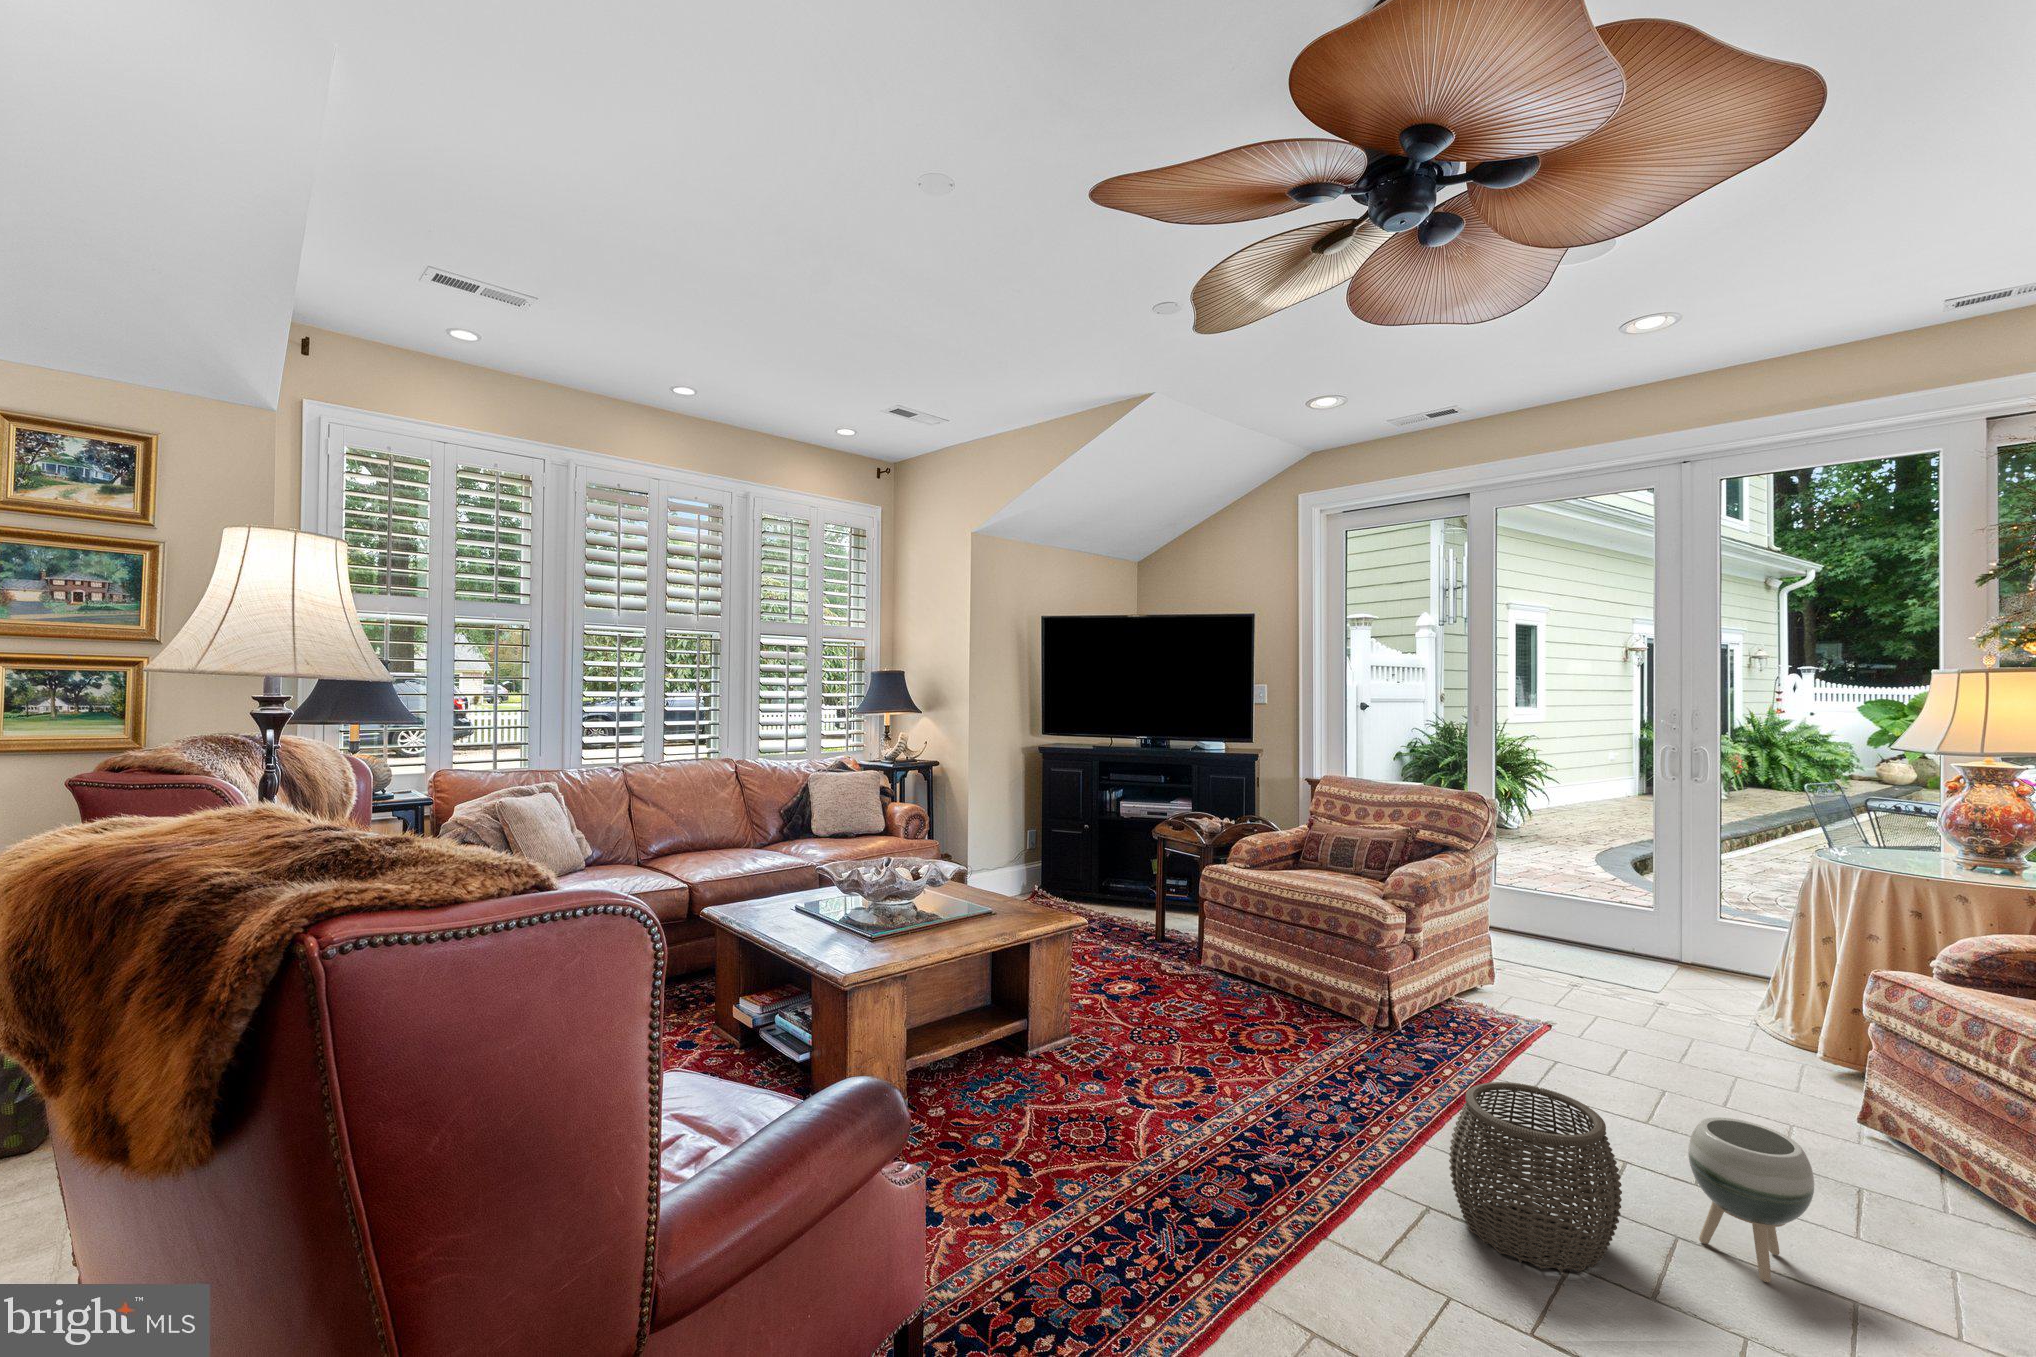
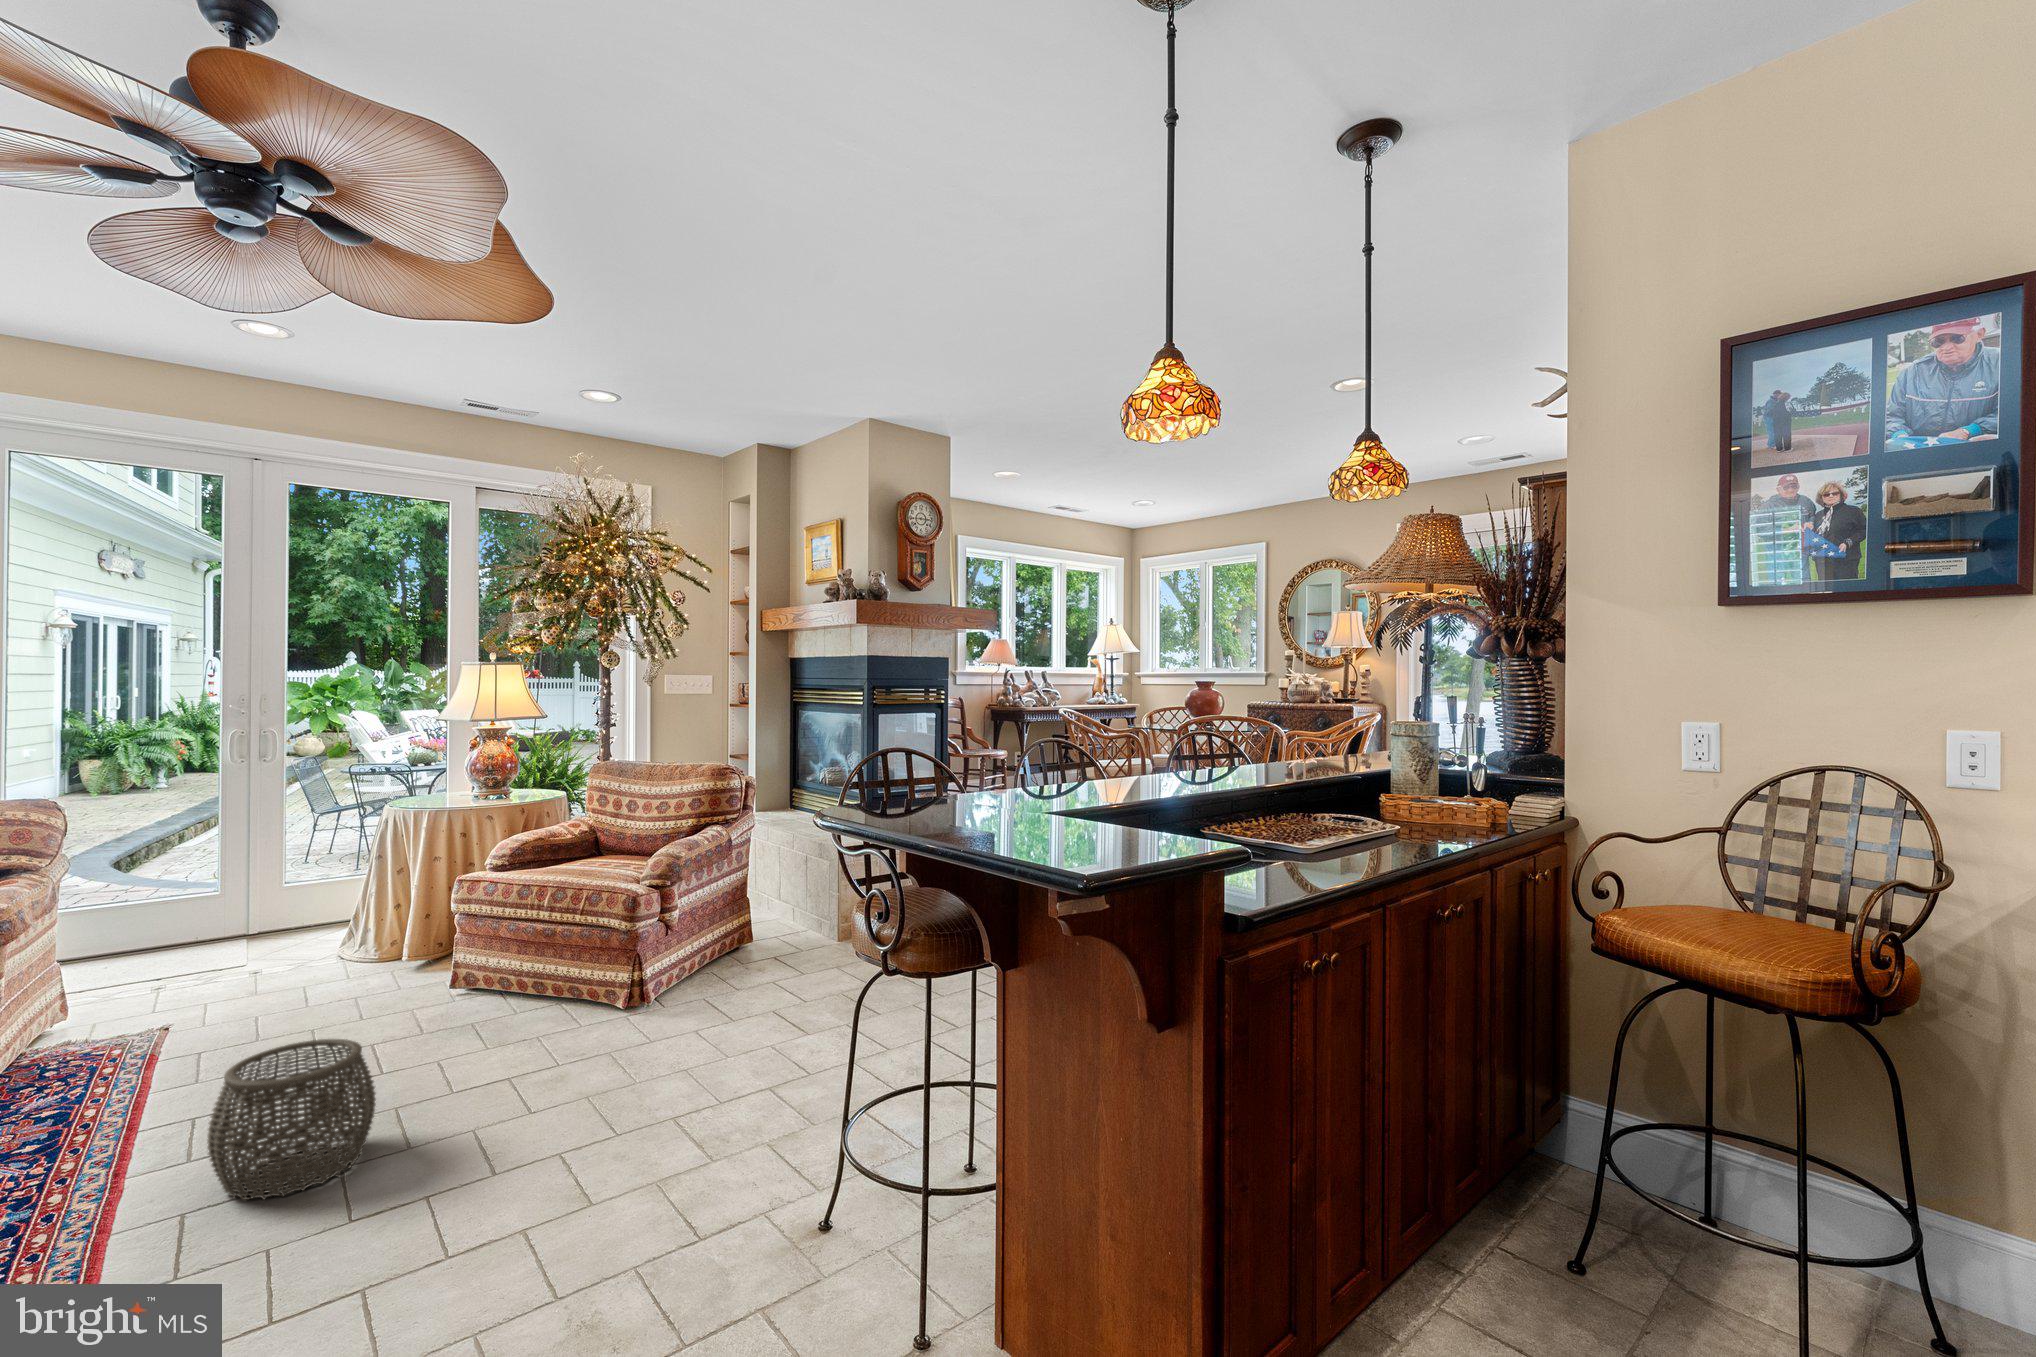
planter: present [1688,1117,1814,1282] -> none [401,997,484,1103]

